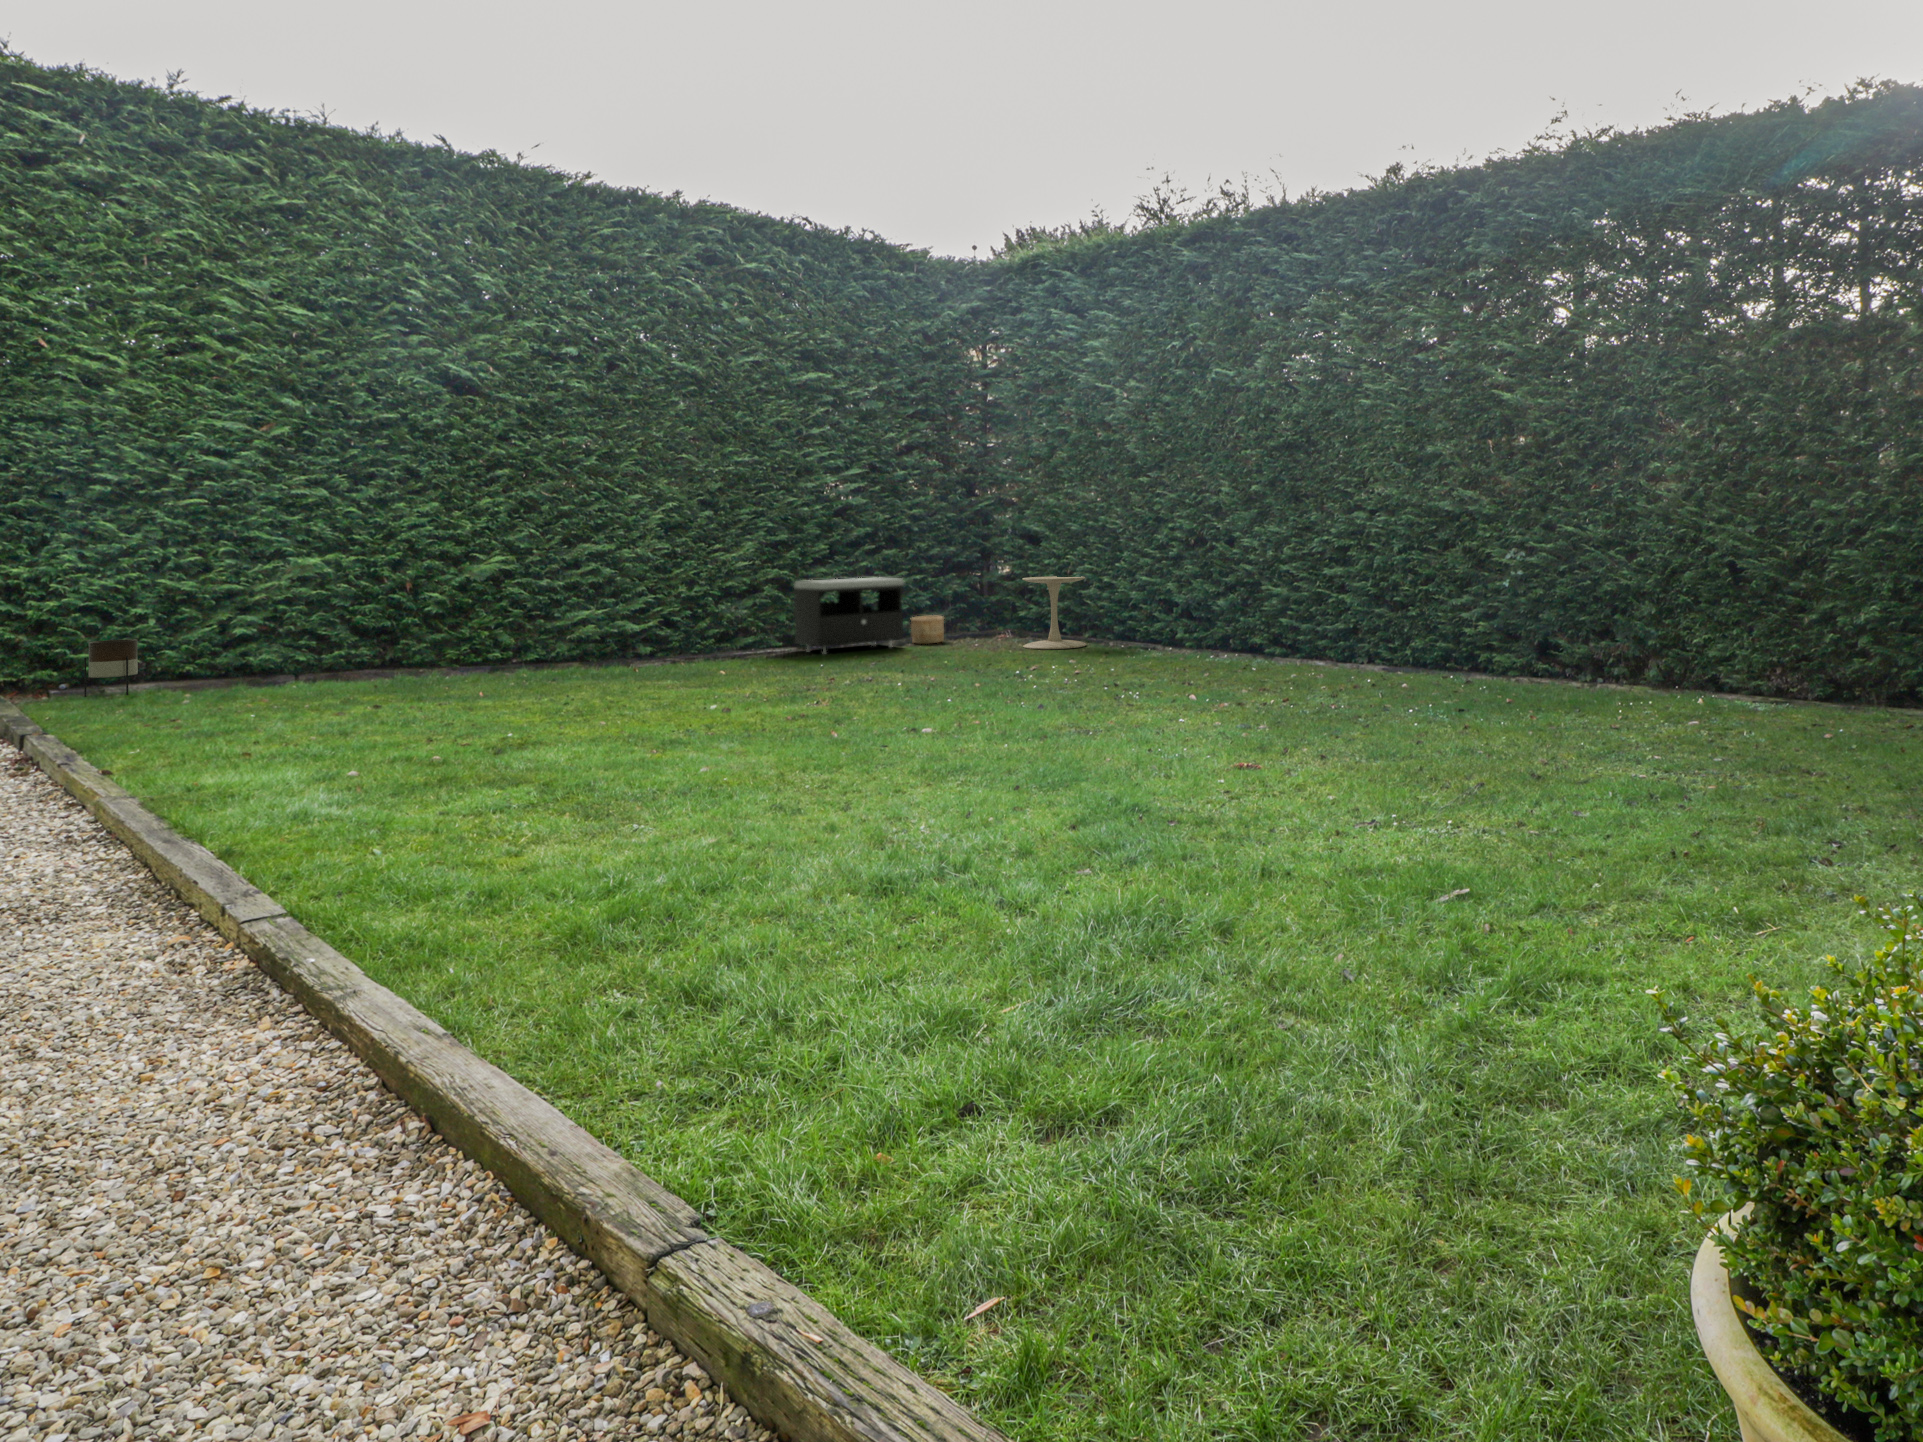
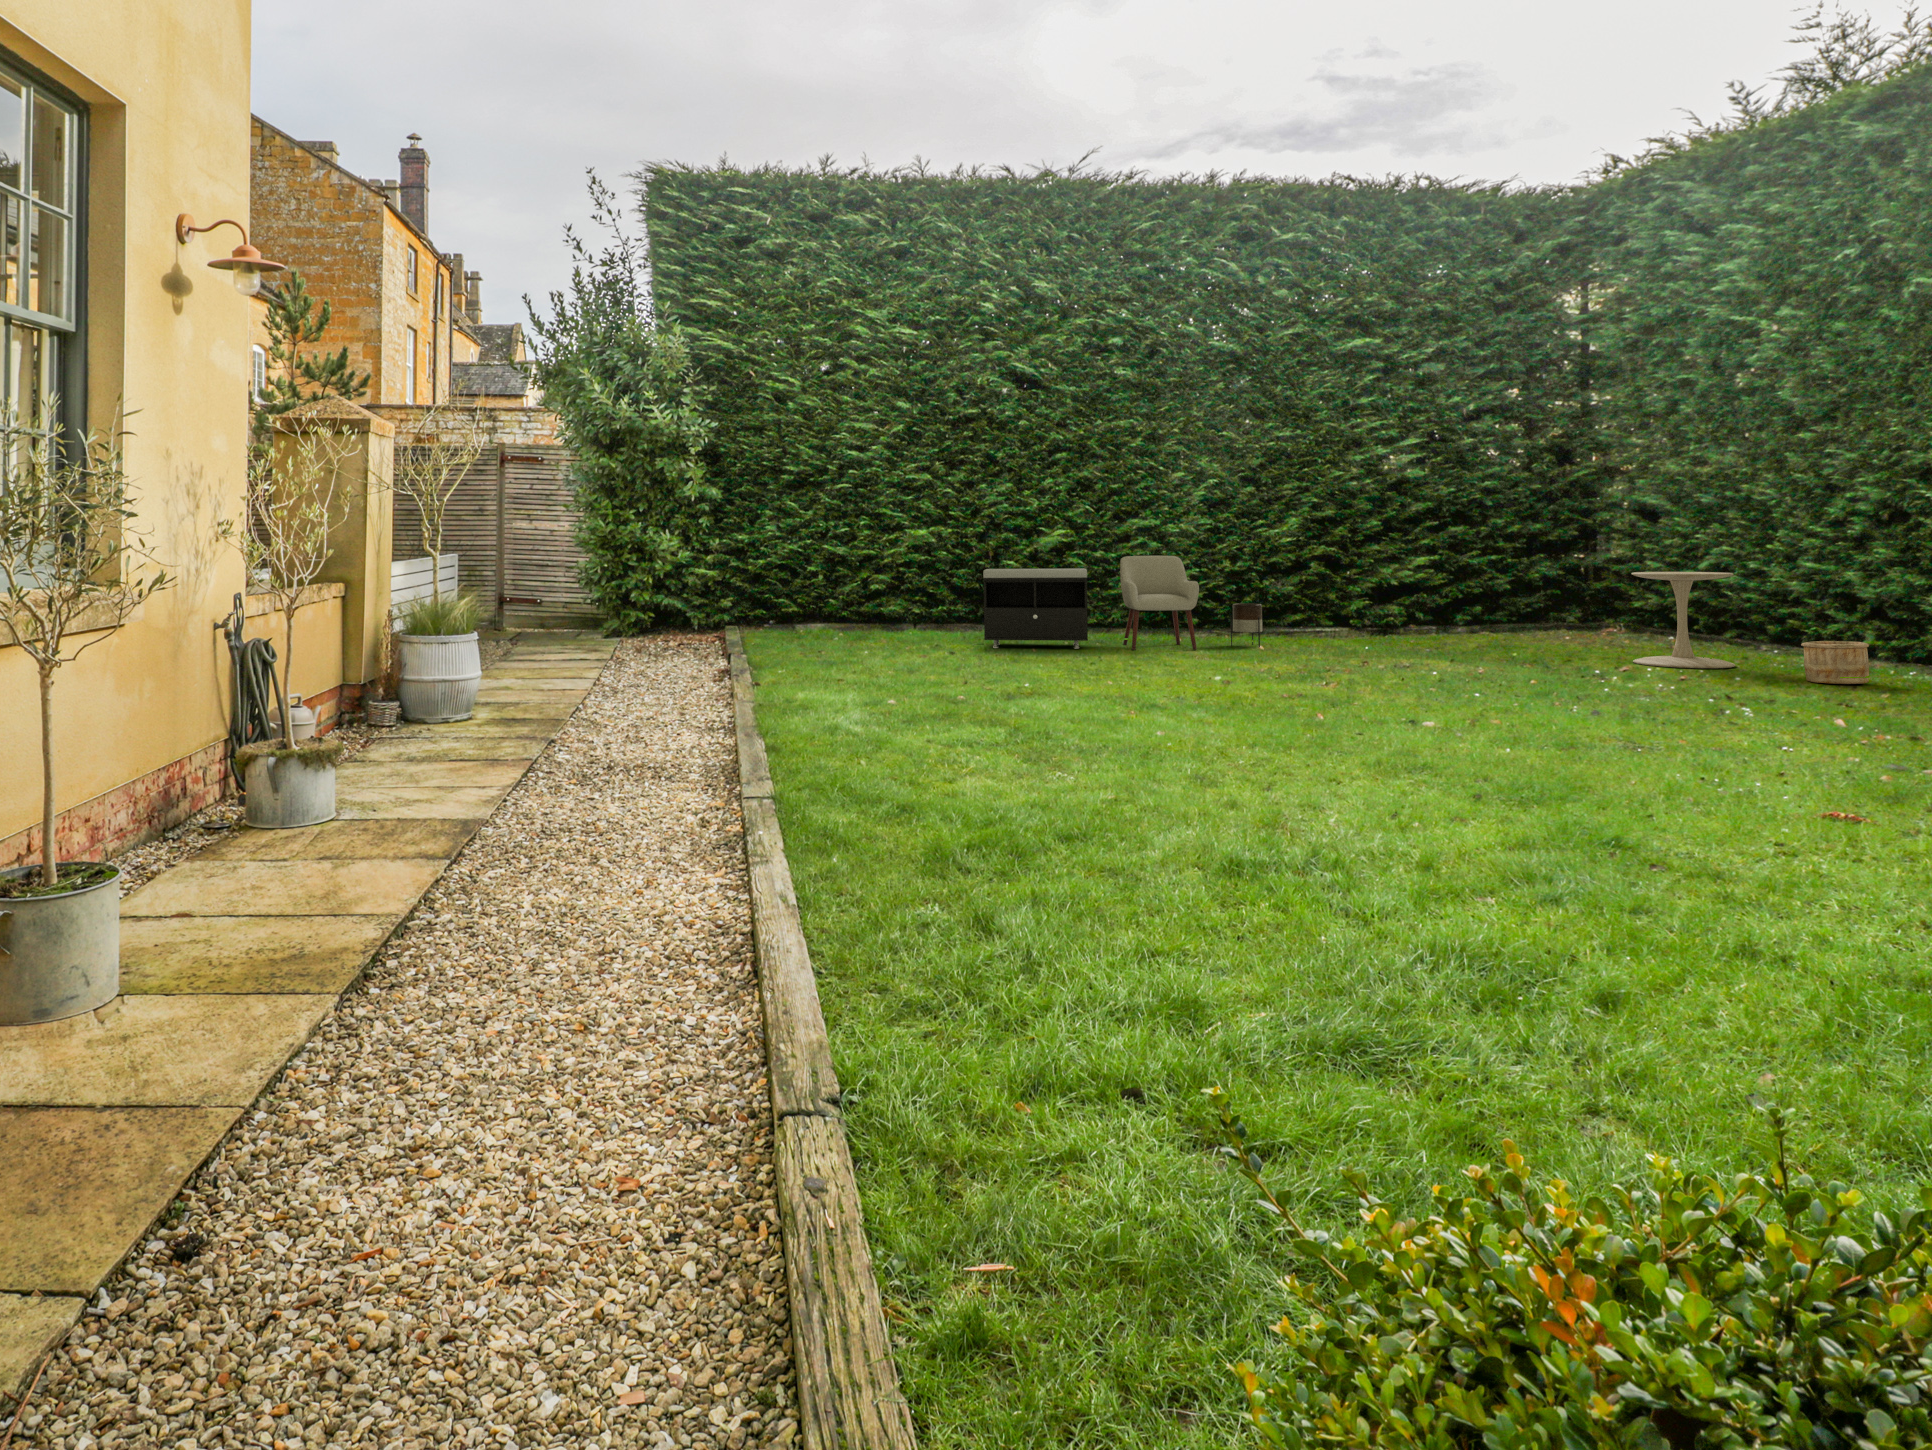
chair: none [581,574,670,673] -> present [1120,556,1199,650]
storage bench: present [794,577,904,653] -> present [983,568,1088,649]
wooden bucket: present [911,615,944,644] -> present [1801,641,1869,684]
planter: present [84,639,138,697] -> present [1231,604,1262,647]

